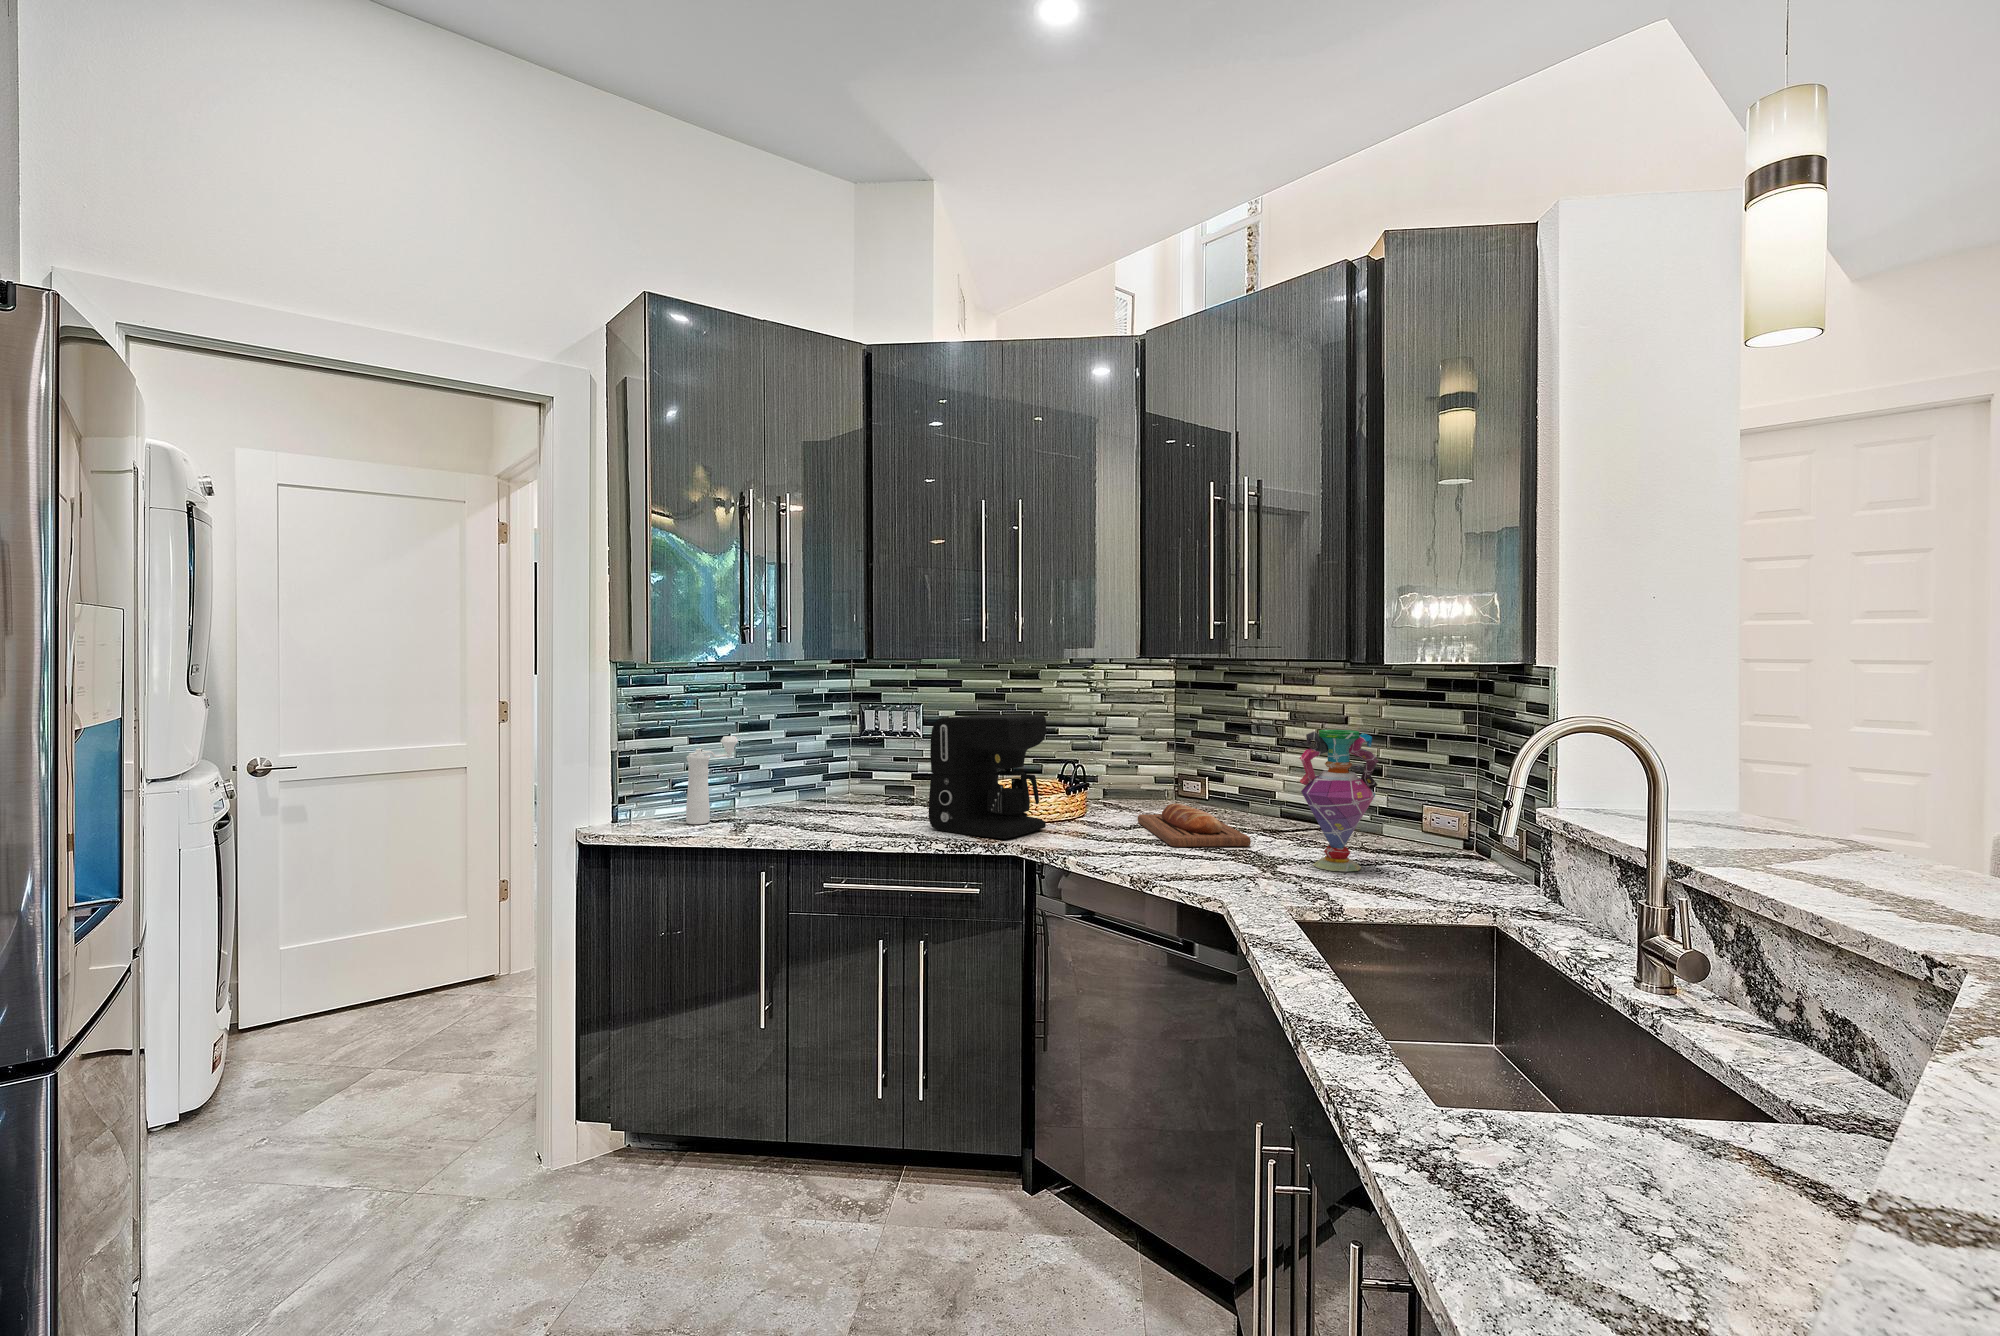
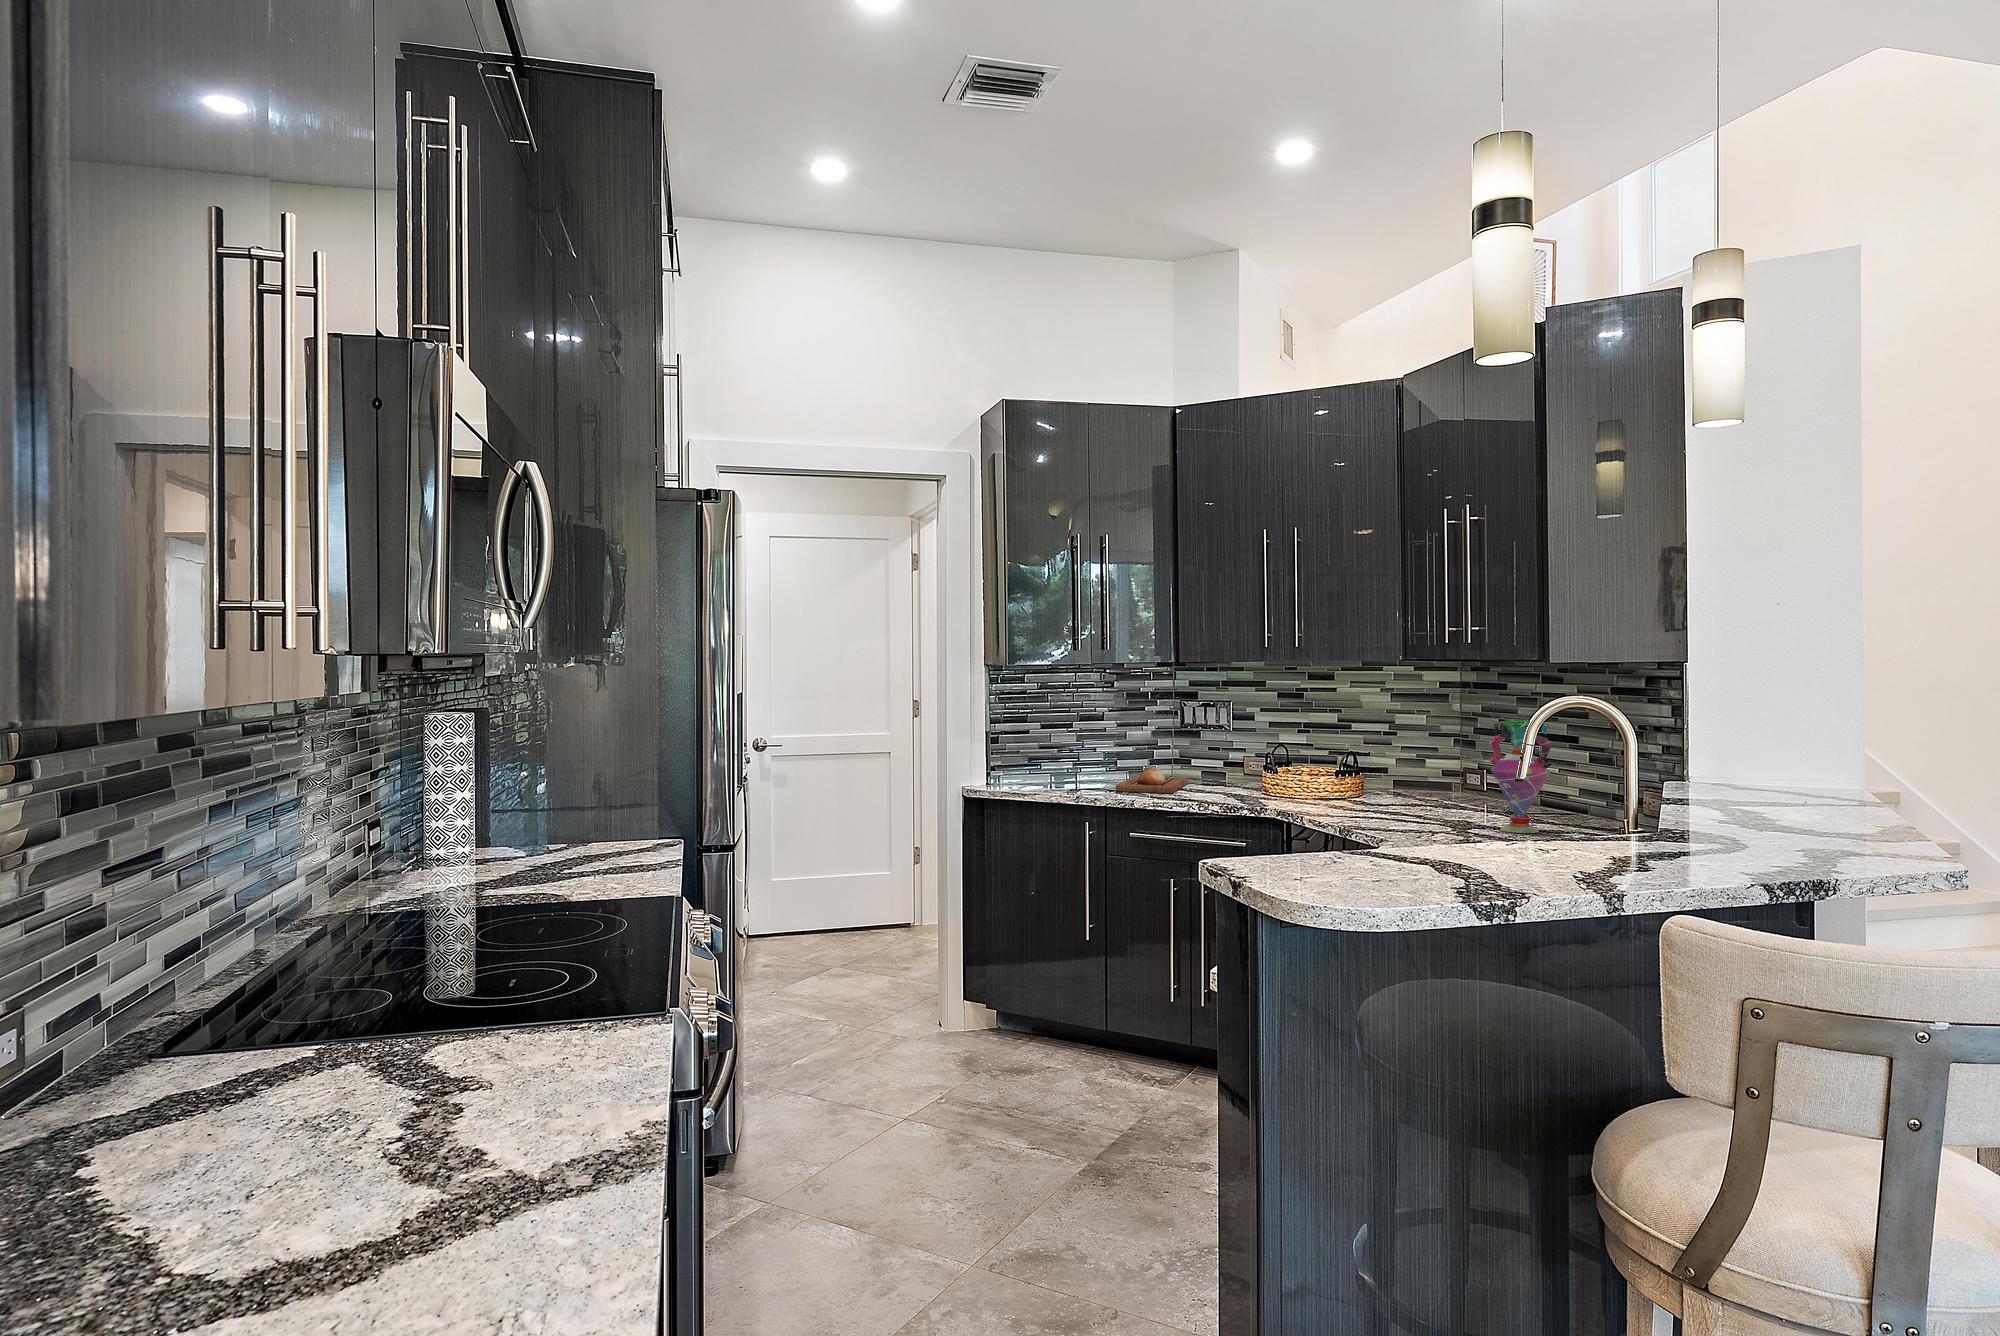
coffee maker: present [929,715,1046,839] -> none [1214,709,1309,804]
pepper mill: present [686,736,738,824] -> none [1038,724,1076,787]
bread loaf: present [1138,803,1251,847] -> present [1116,767,1188,793]

